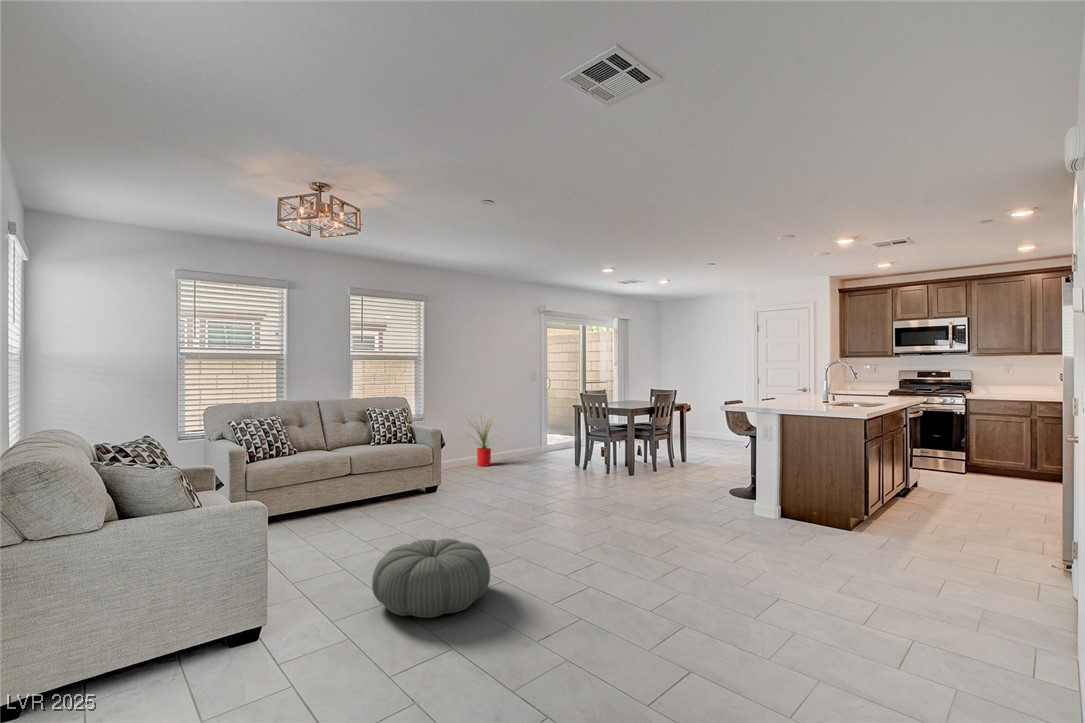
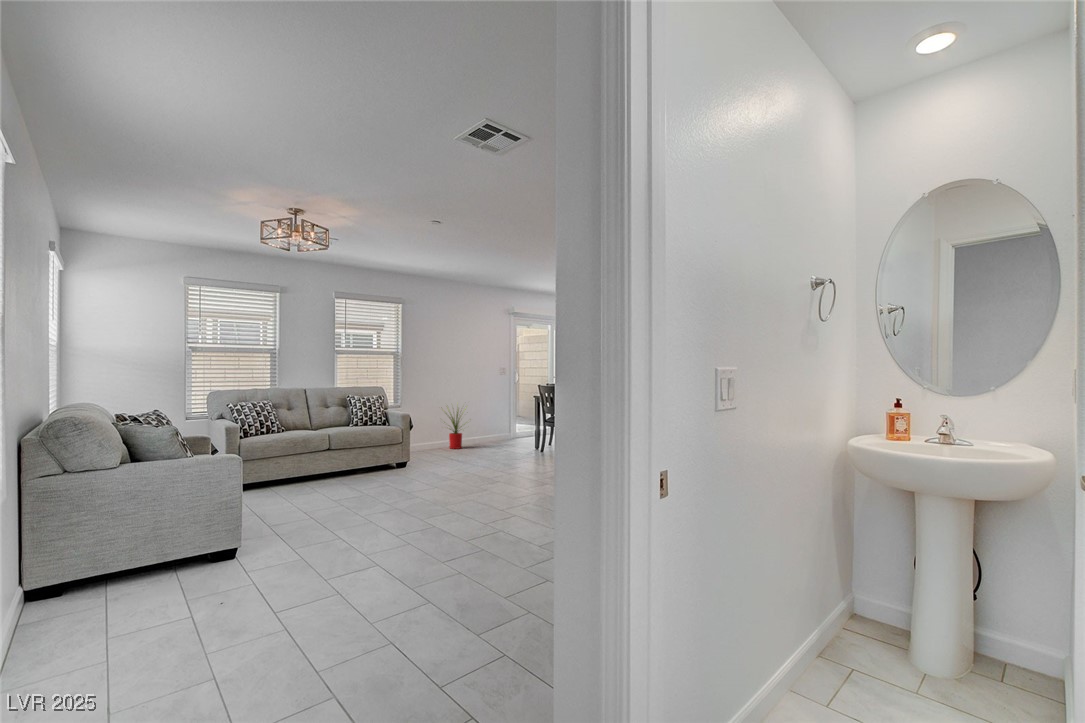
pouf: present [372,538,490,618] -> none [325,491,419,546]

